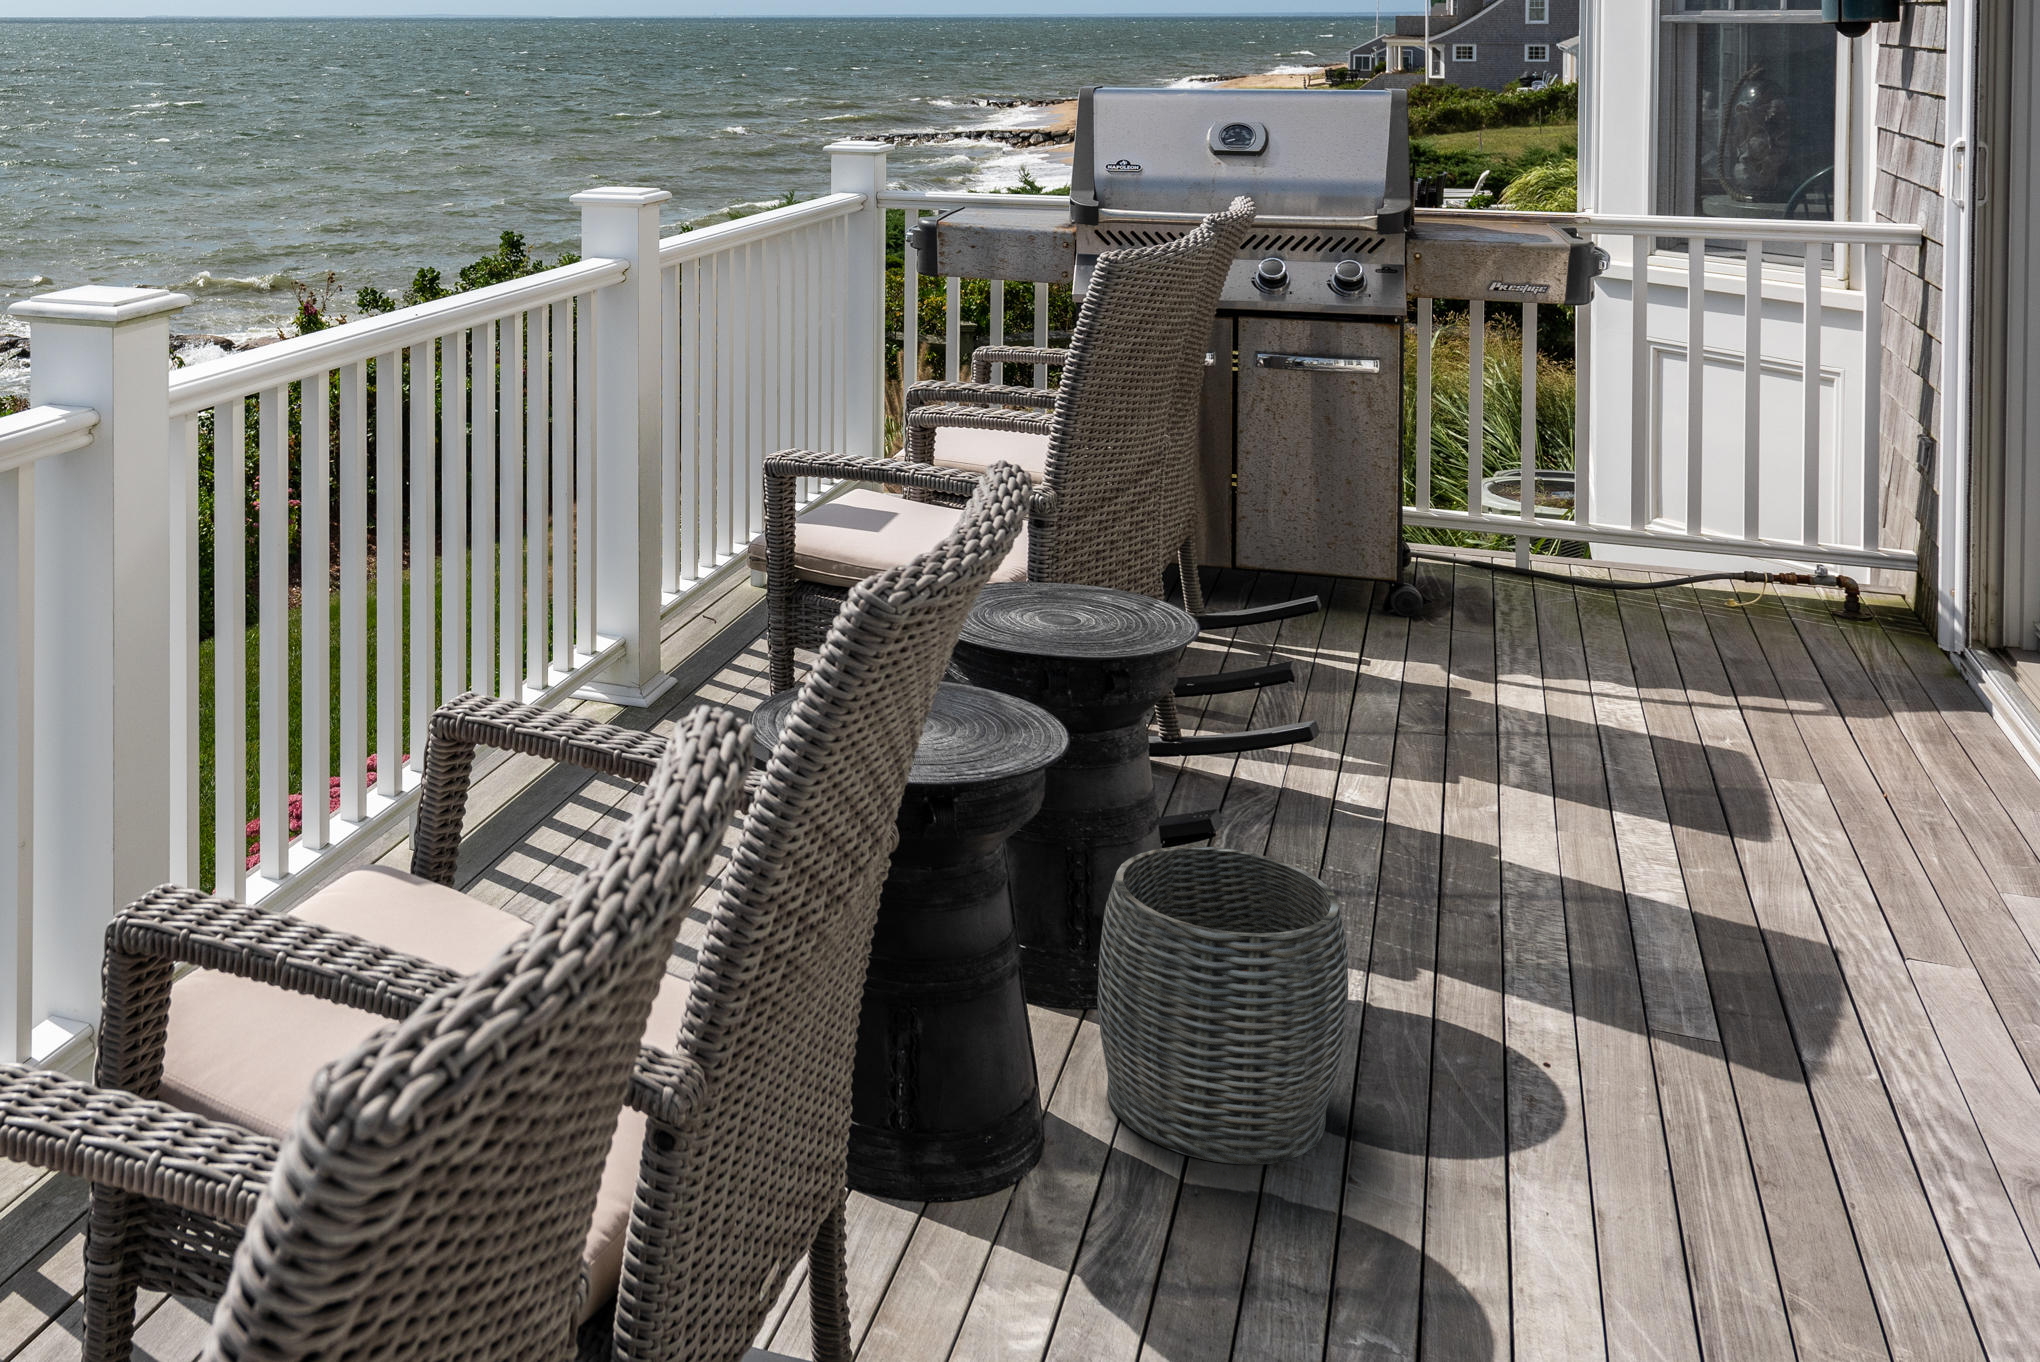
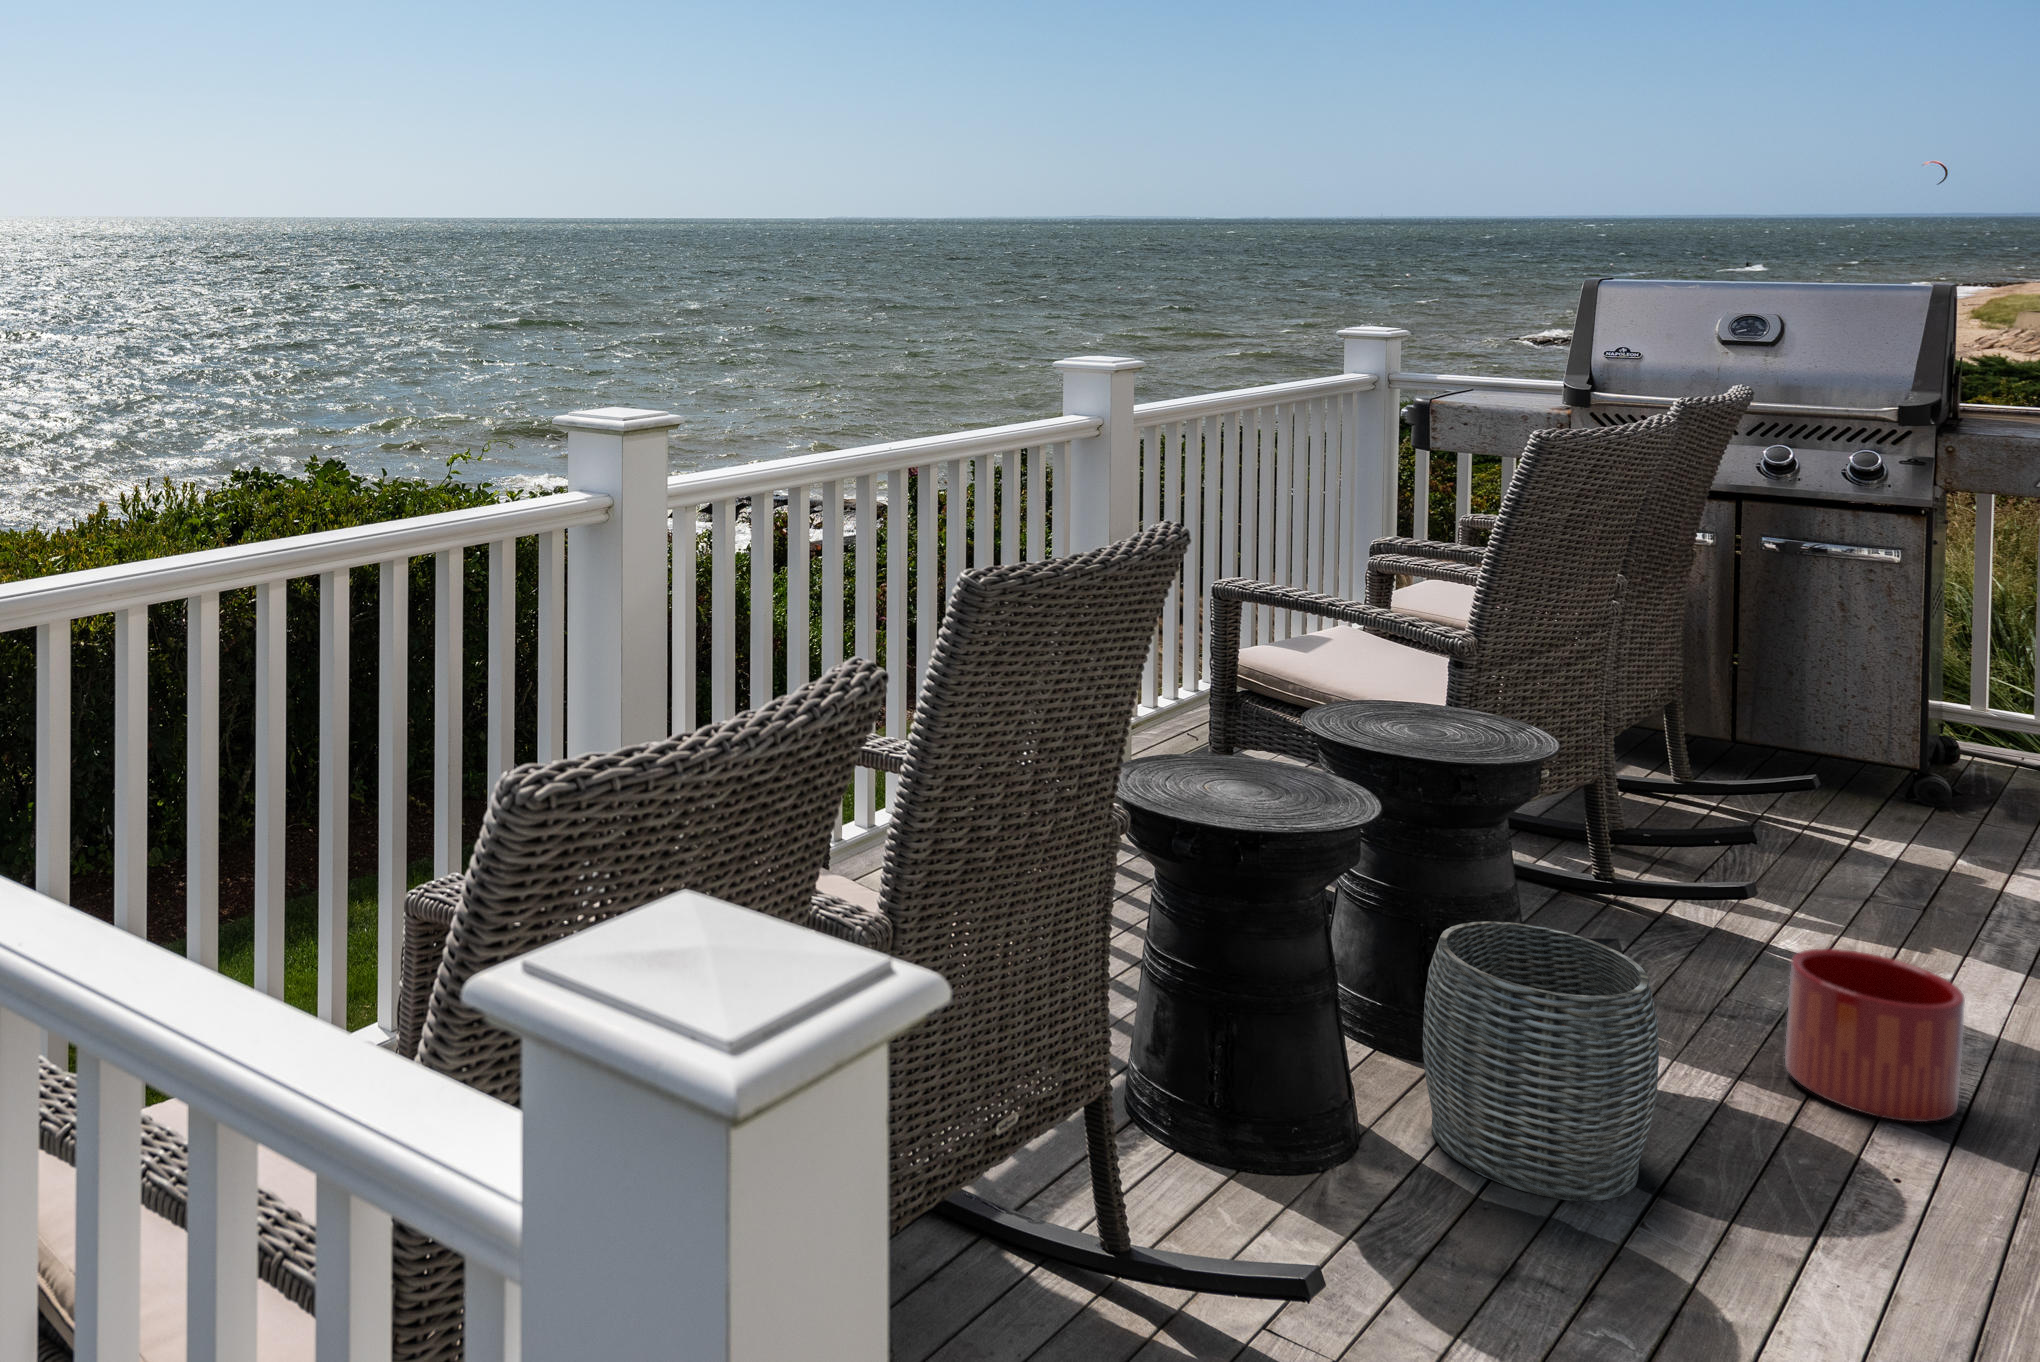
planter: none [1403,810,1572,987] -> present [1785,949,1965,1122]

